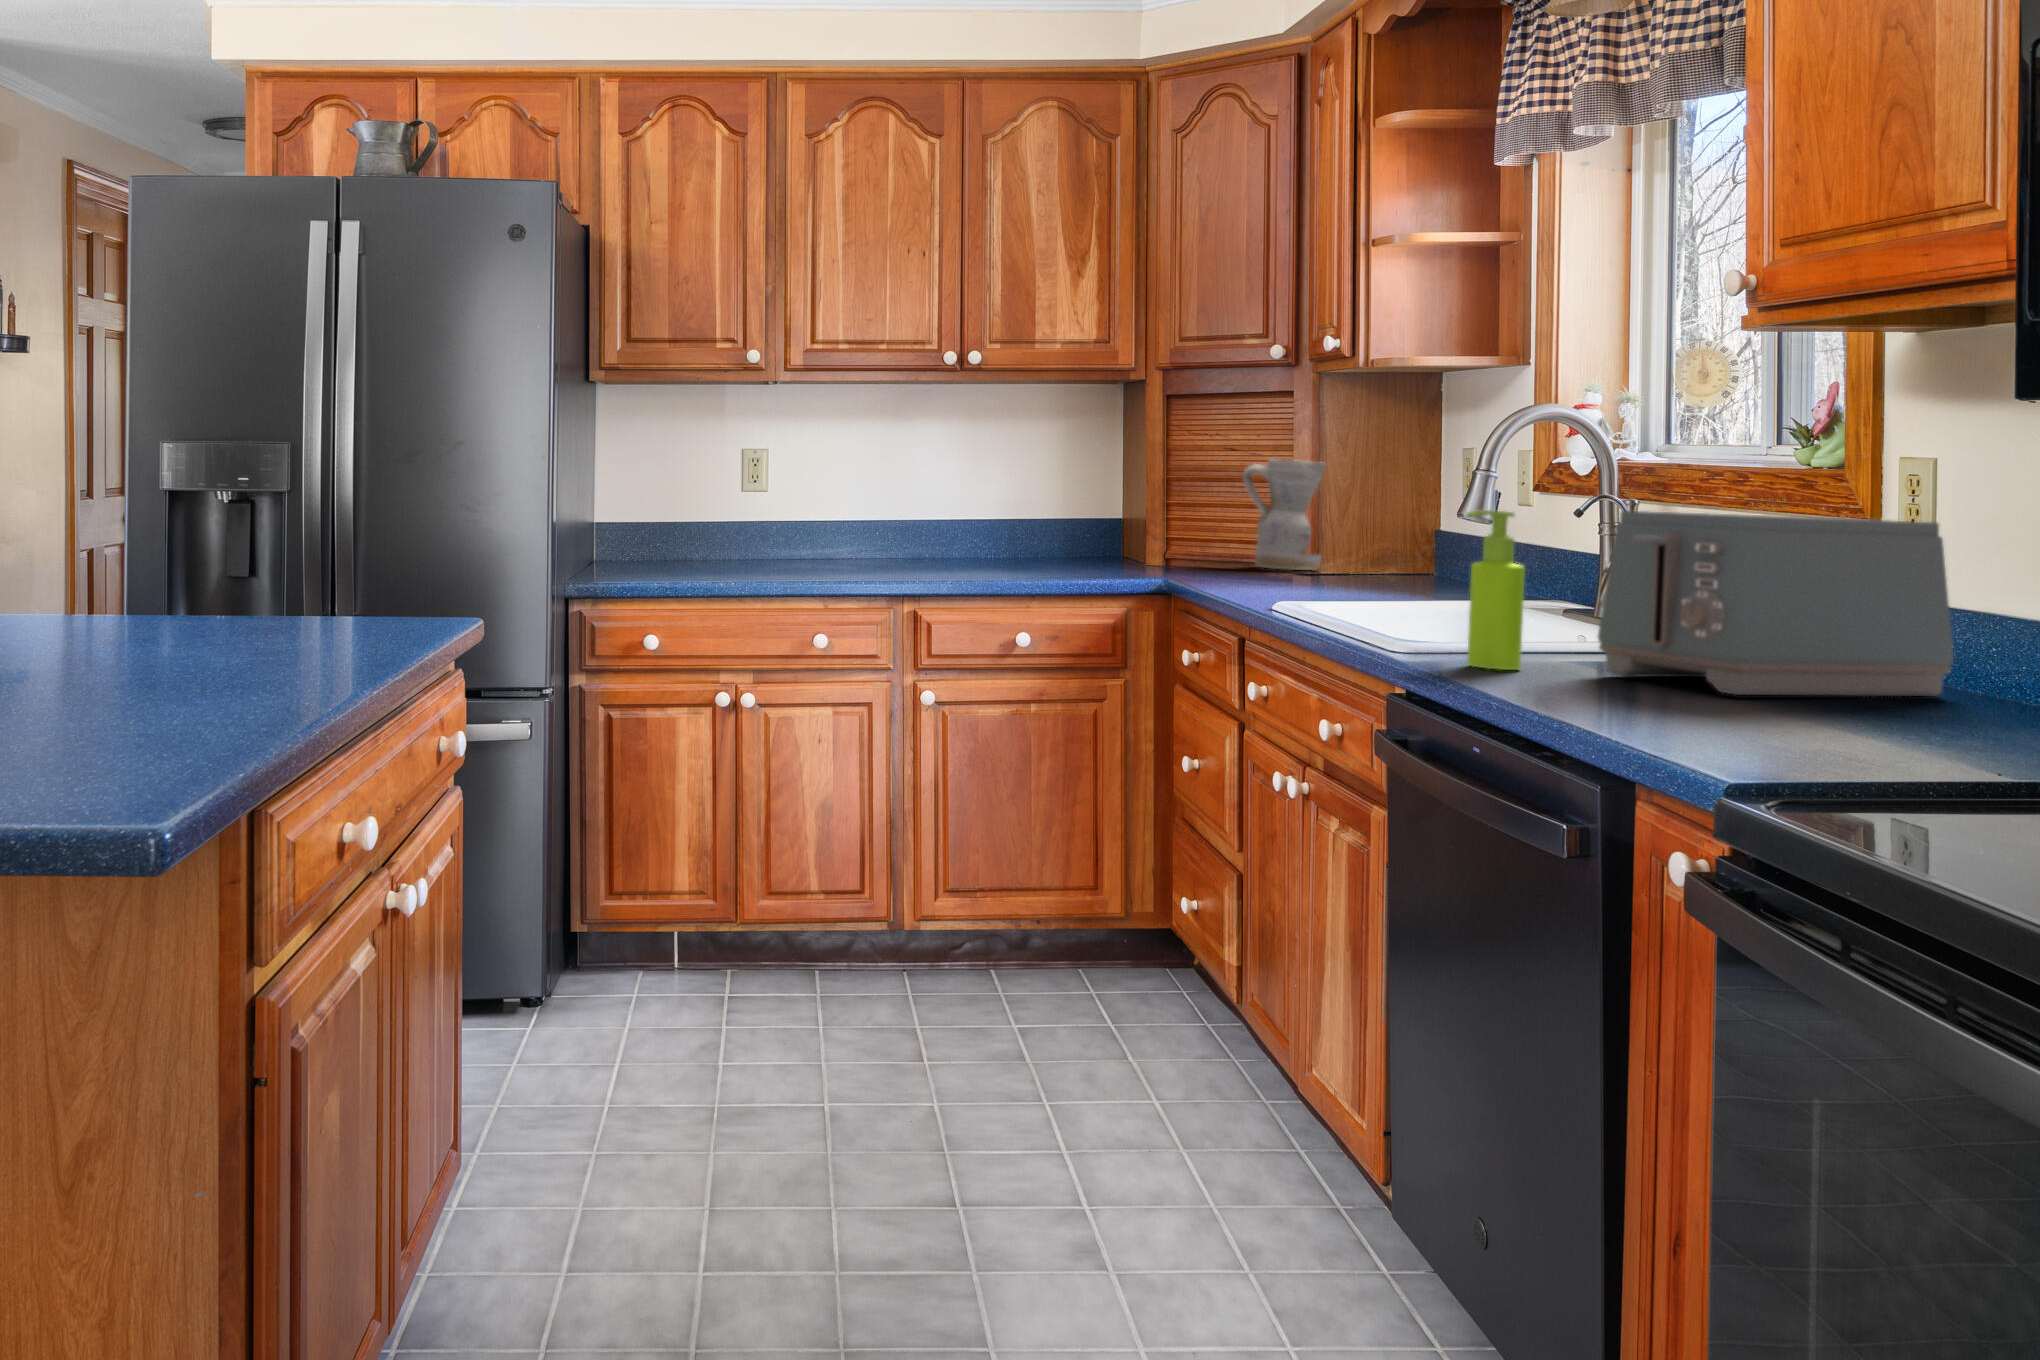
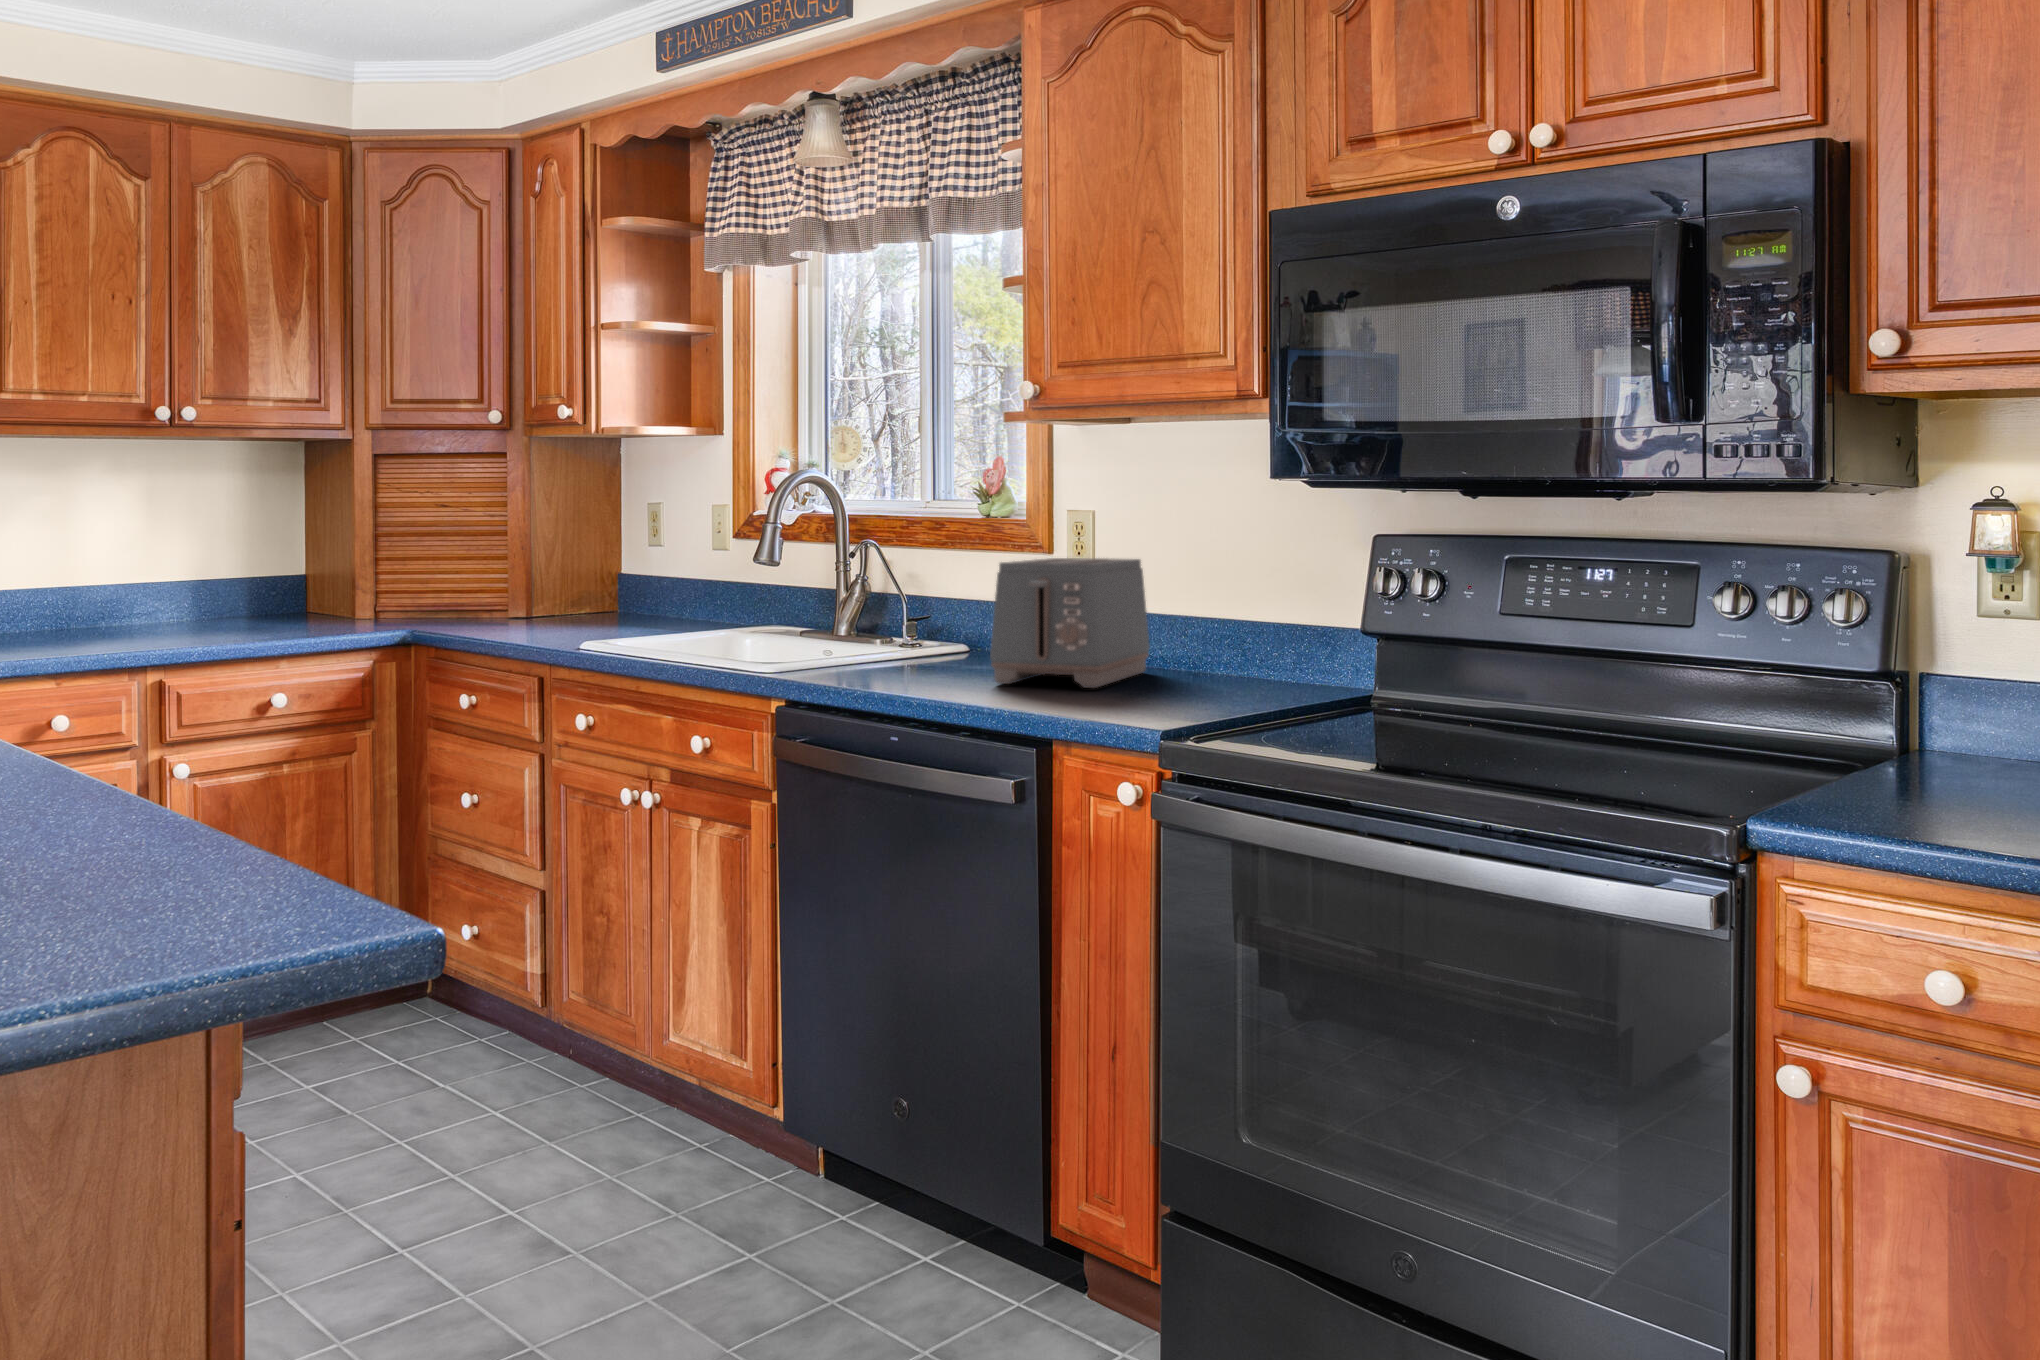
ceramic pitcher: present [1243,459,1325,570] -> none [466,518,536,620]
soap dispenser: present [1466,510,1525,670] -> none [914,568,951,691]

